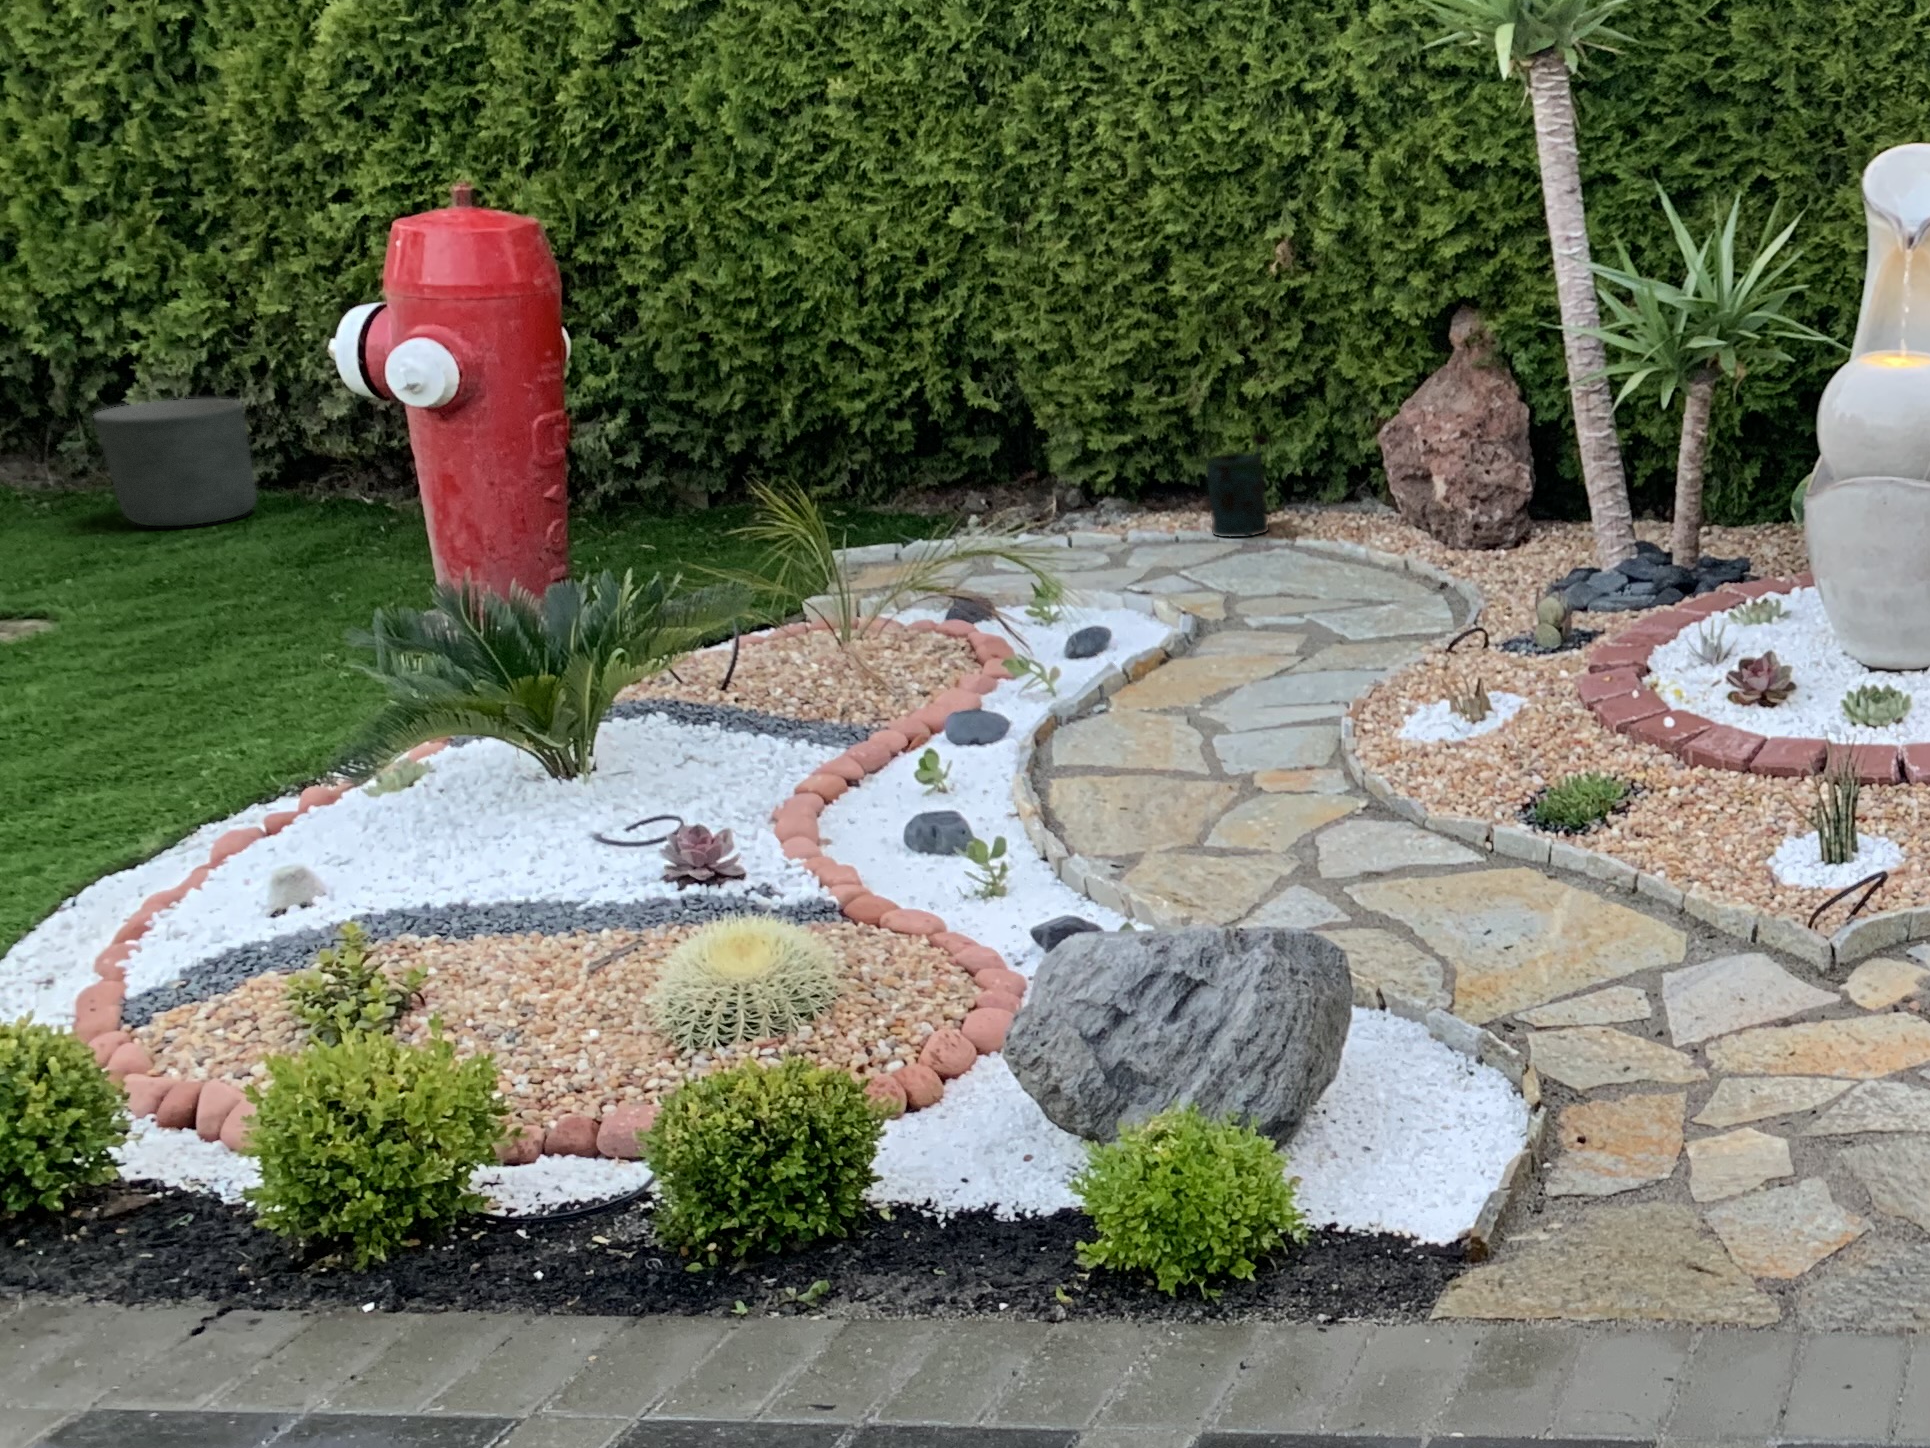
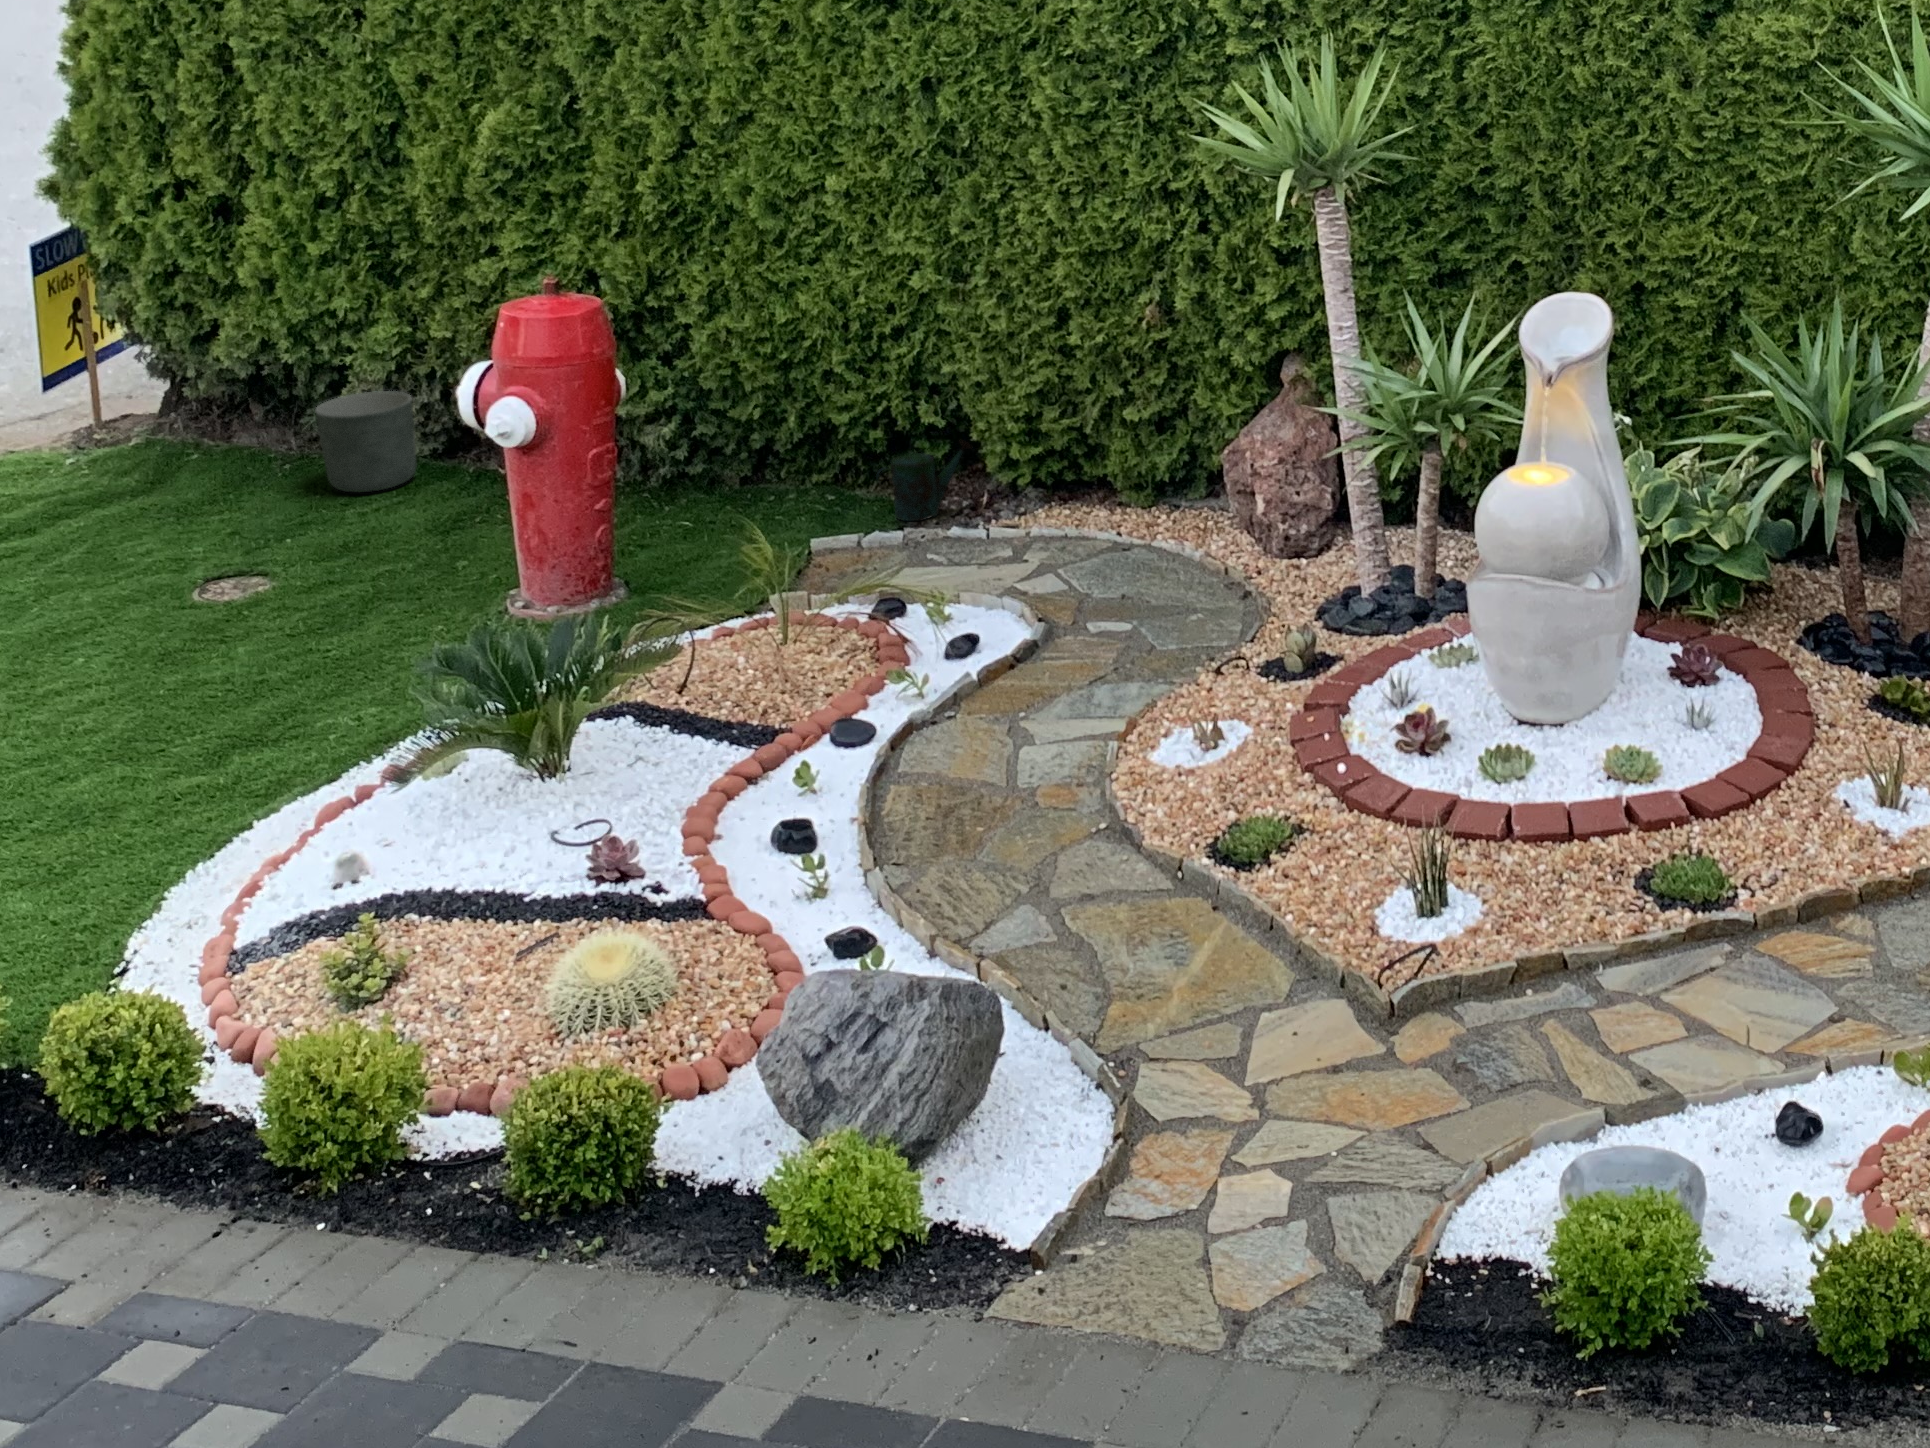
watering can: present [1206,433,1269,537] -> present [877,440,971,521]

